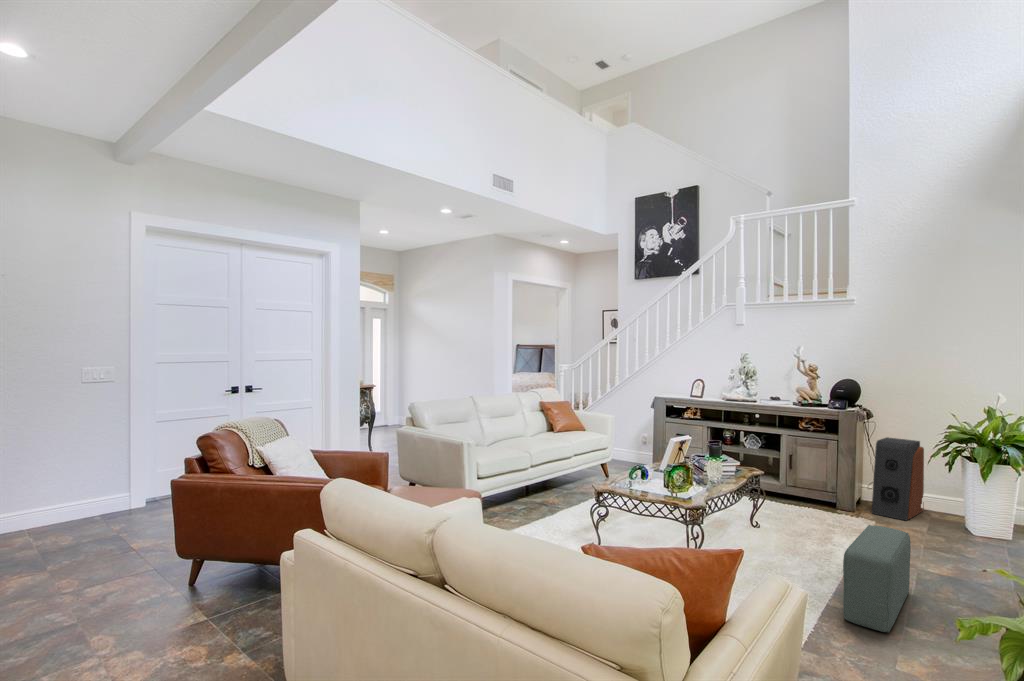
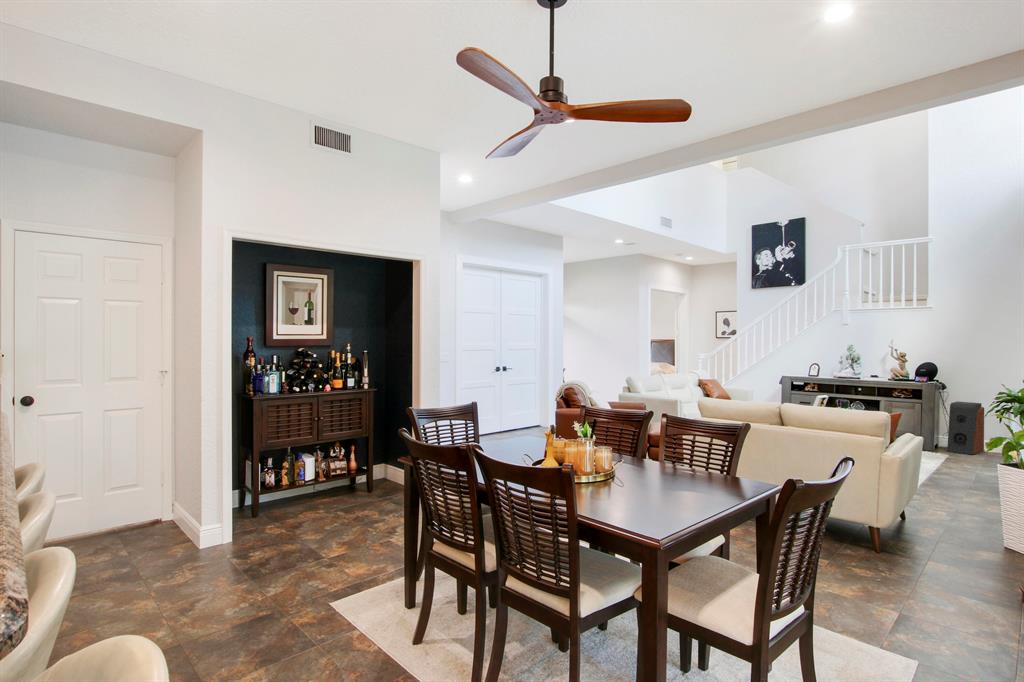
pouf: present [843,525,911,632] -> none [938,446,975,494]

